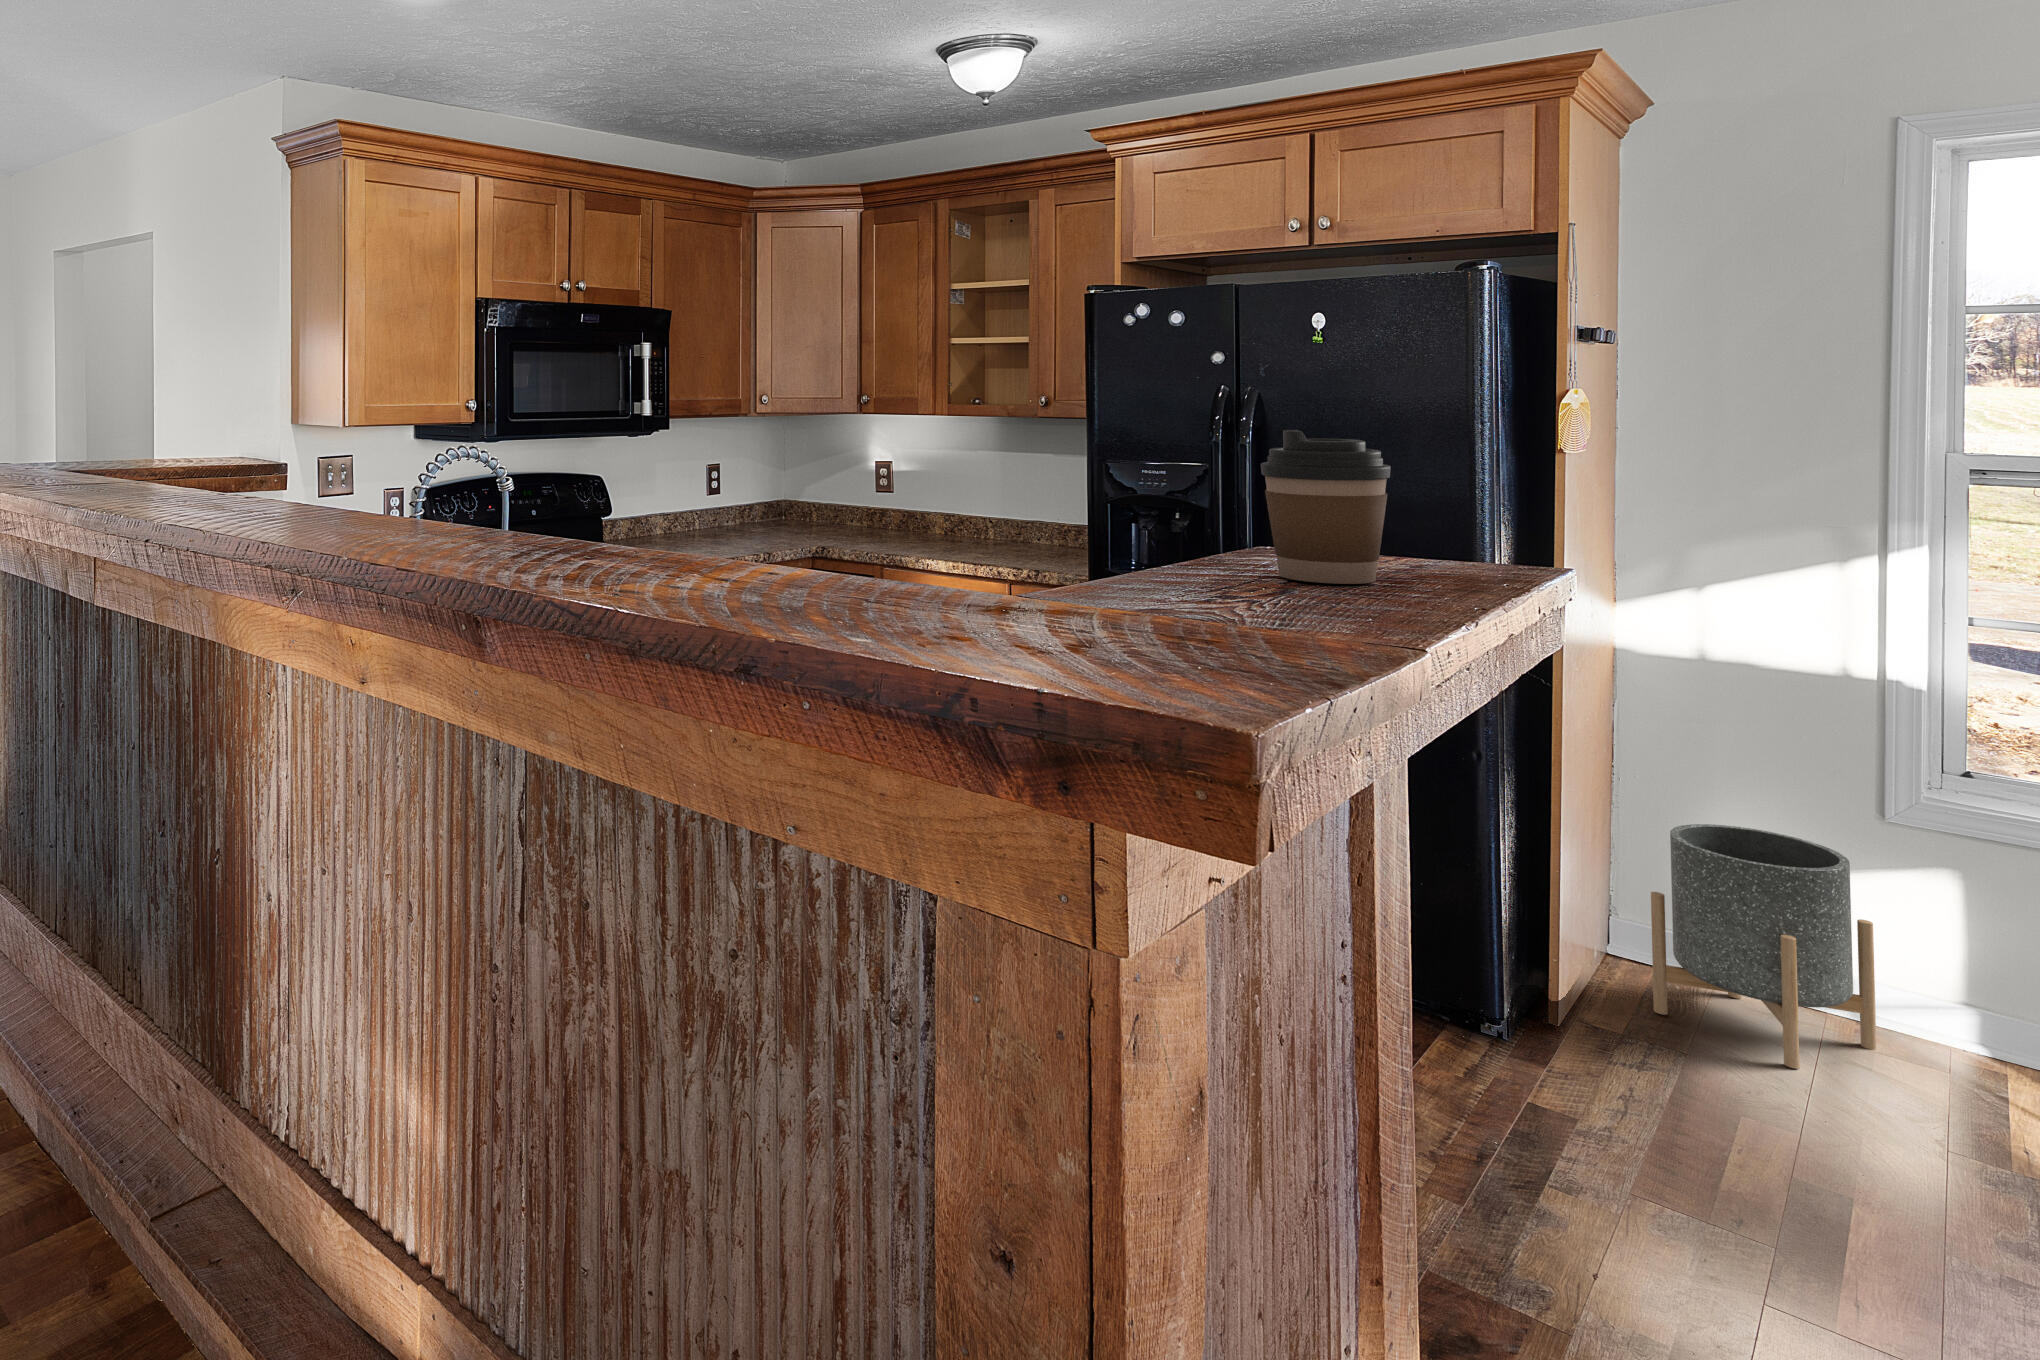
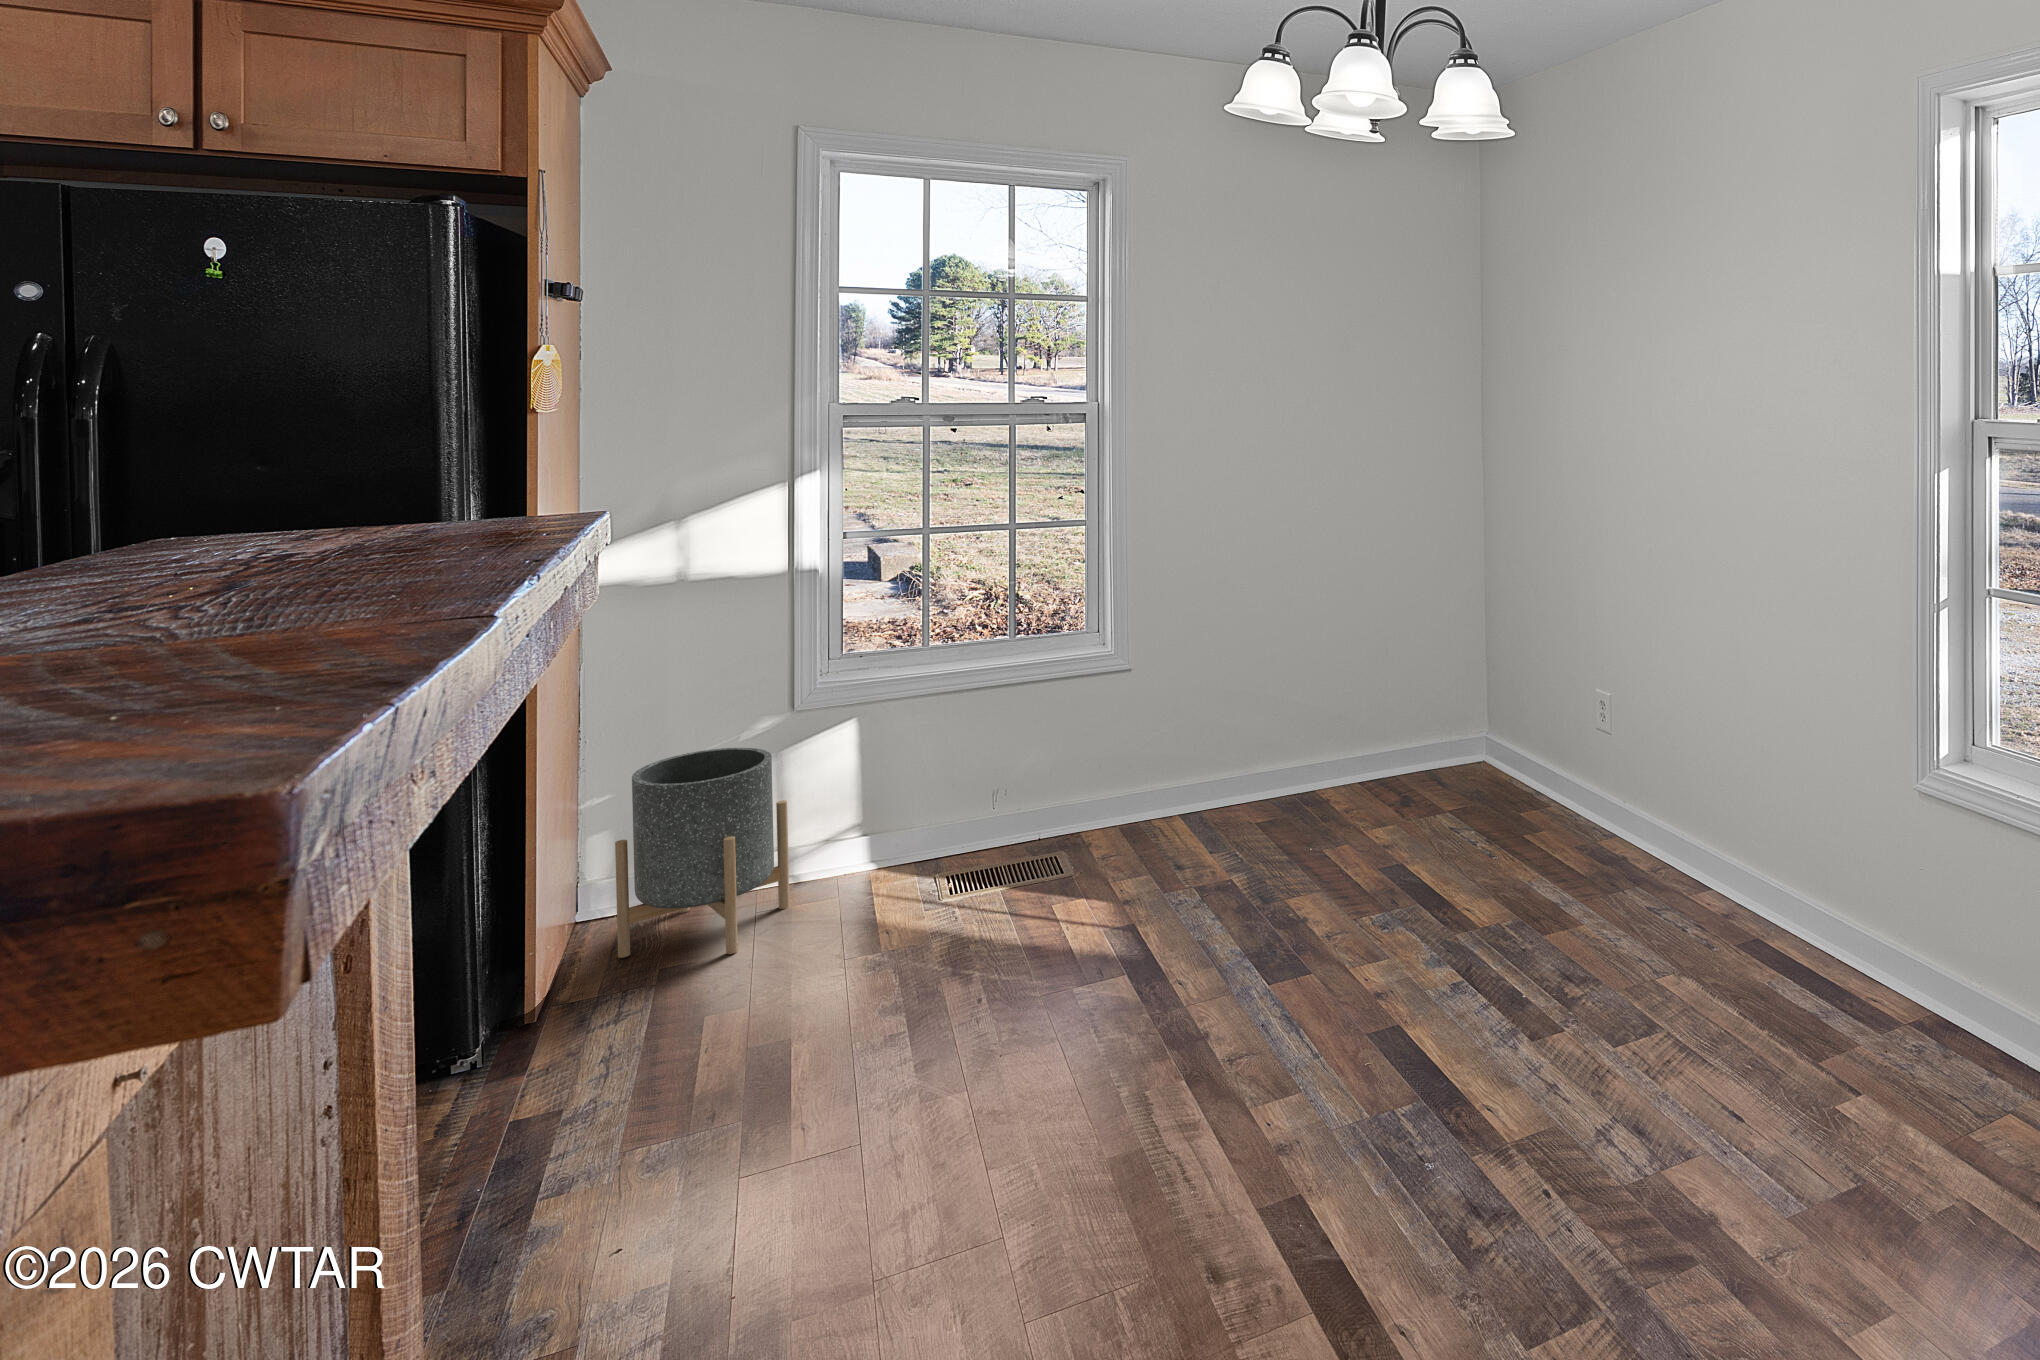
coffee cup: present [1261,430,1391,584] -> none [186,345,402,565]

